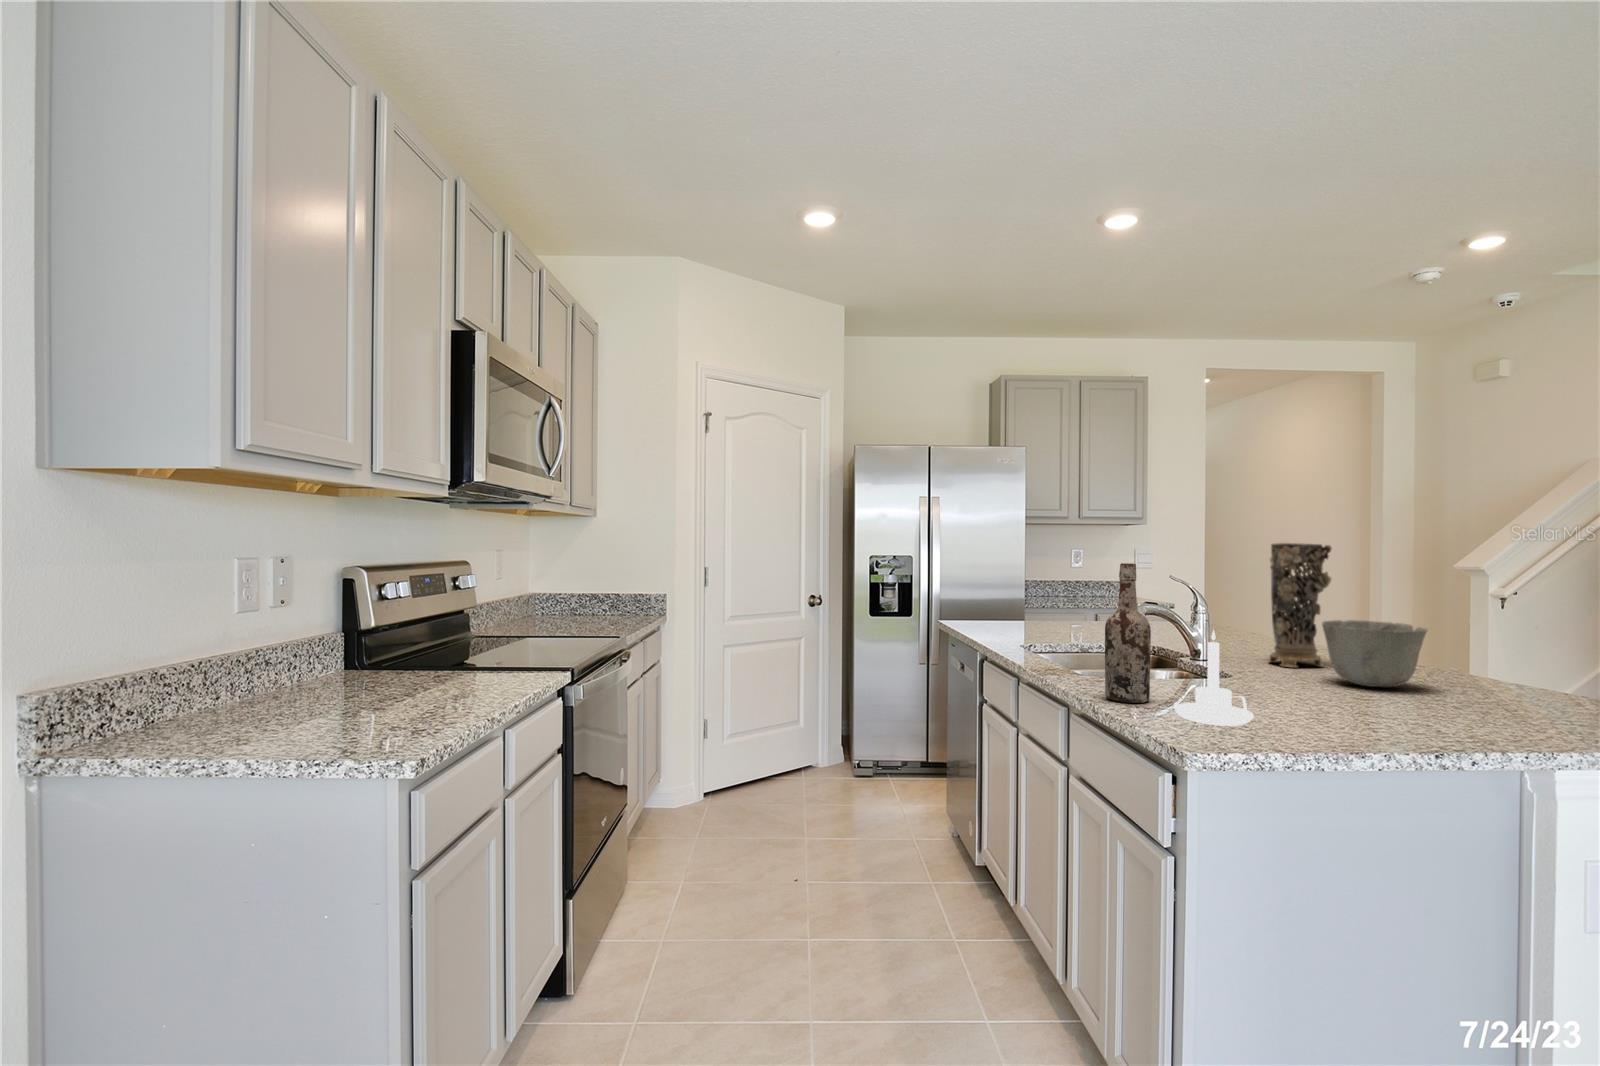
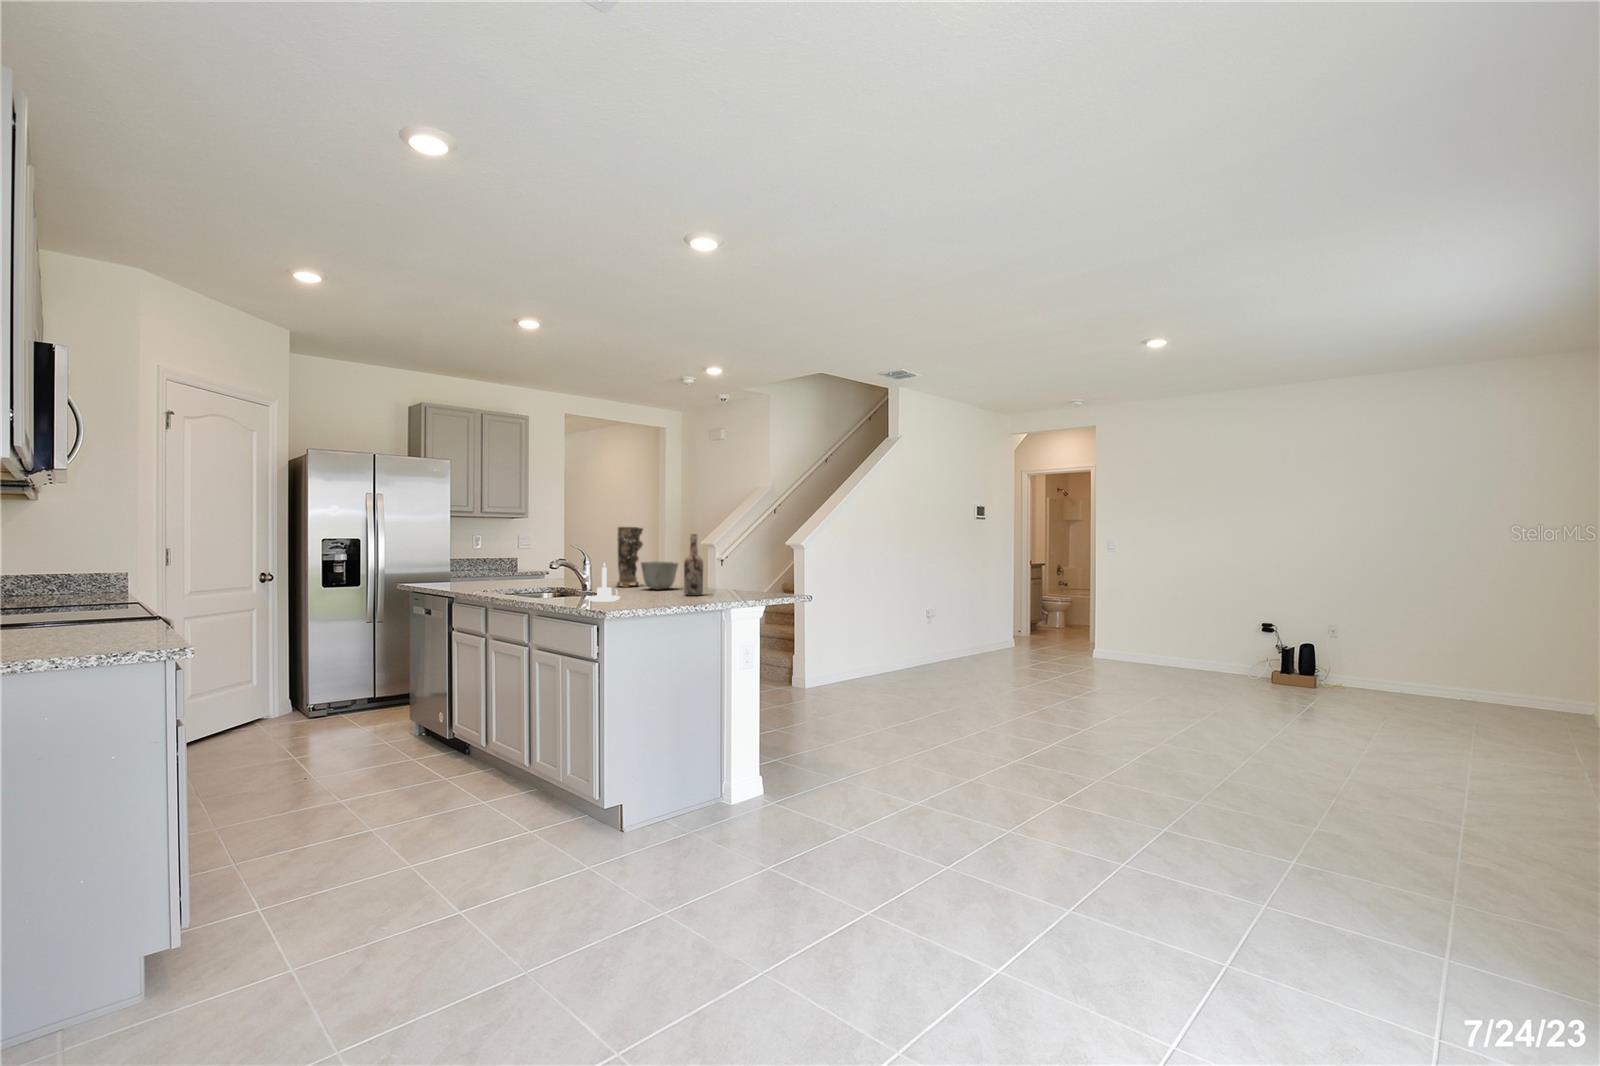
wine bottle: present [1105,563,1151,703] -> present [684,534,703,596]

